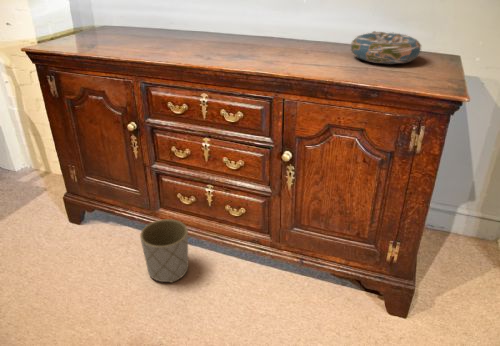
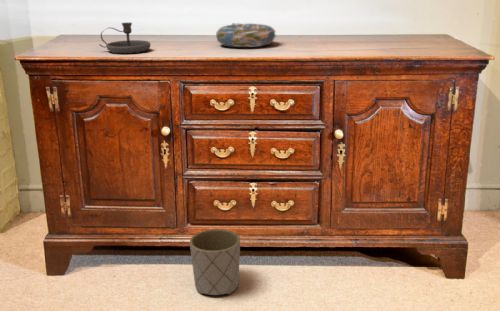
candlestick: none [92,14,138,46] -> present [99,23,151,54]
decorative bowl: present [351,31,421,64] -> present [216,23,276,47]

